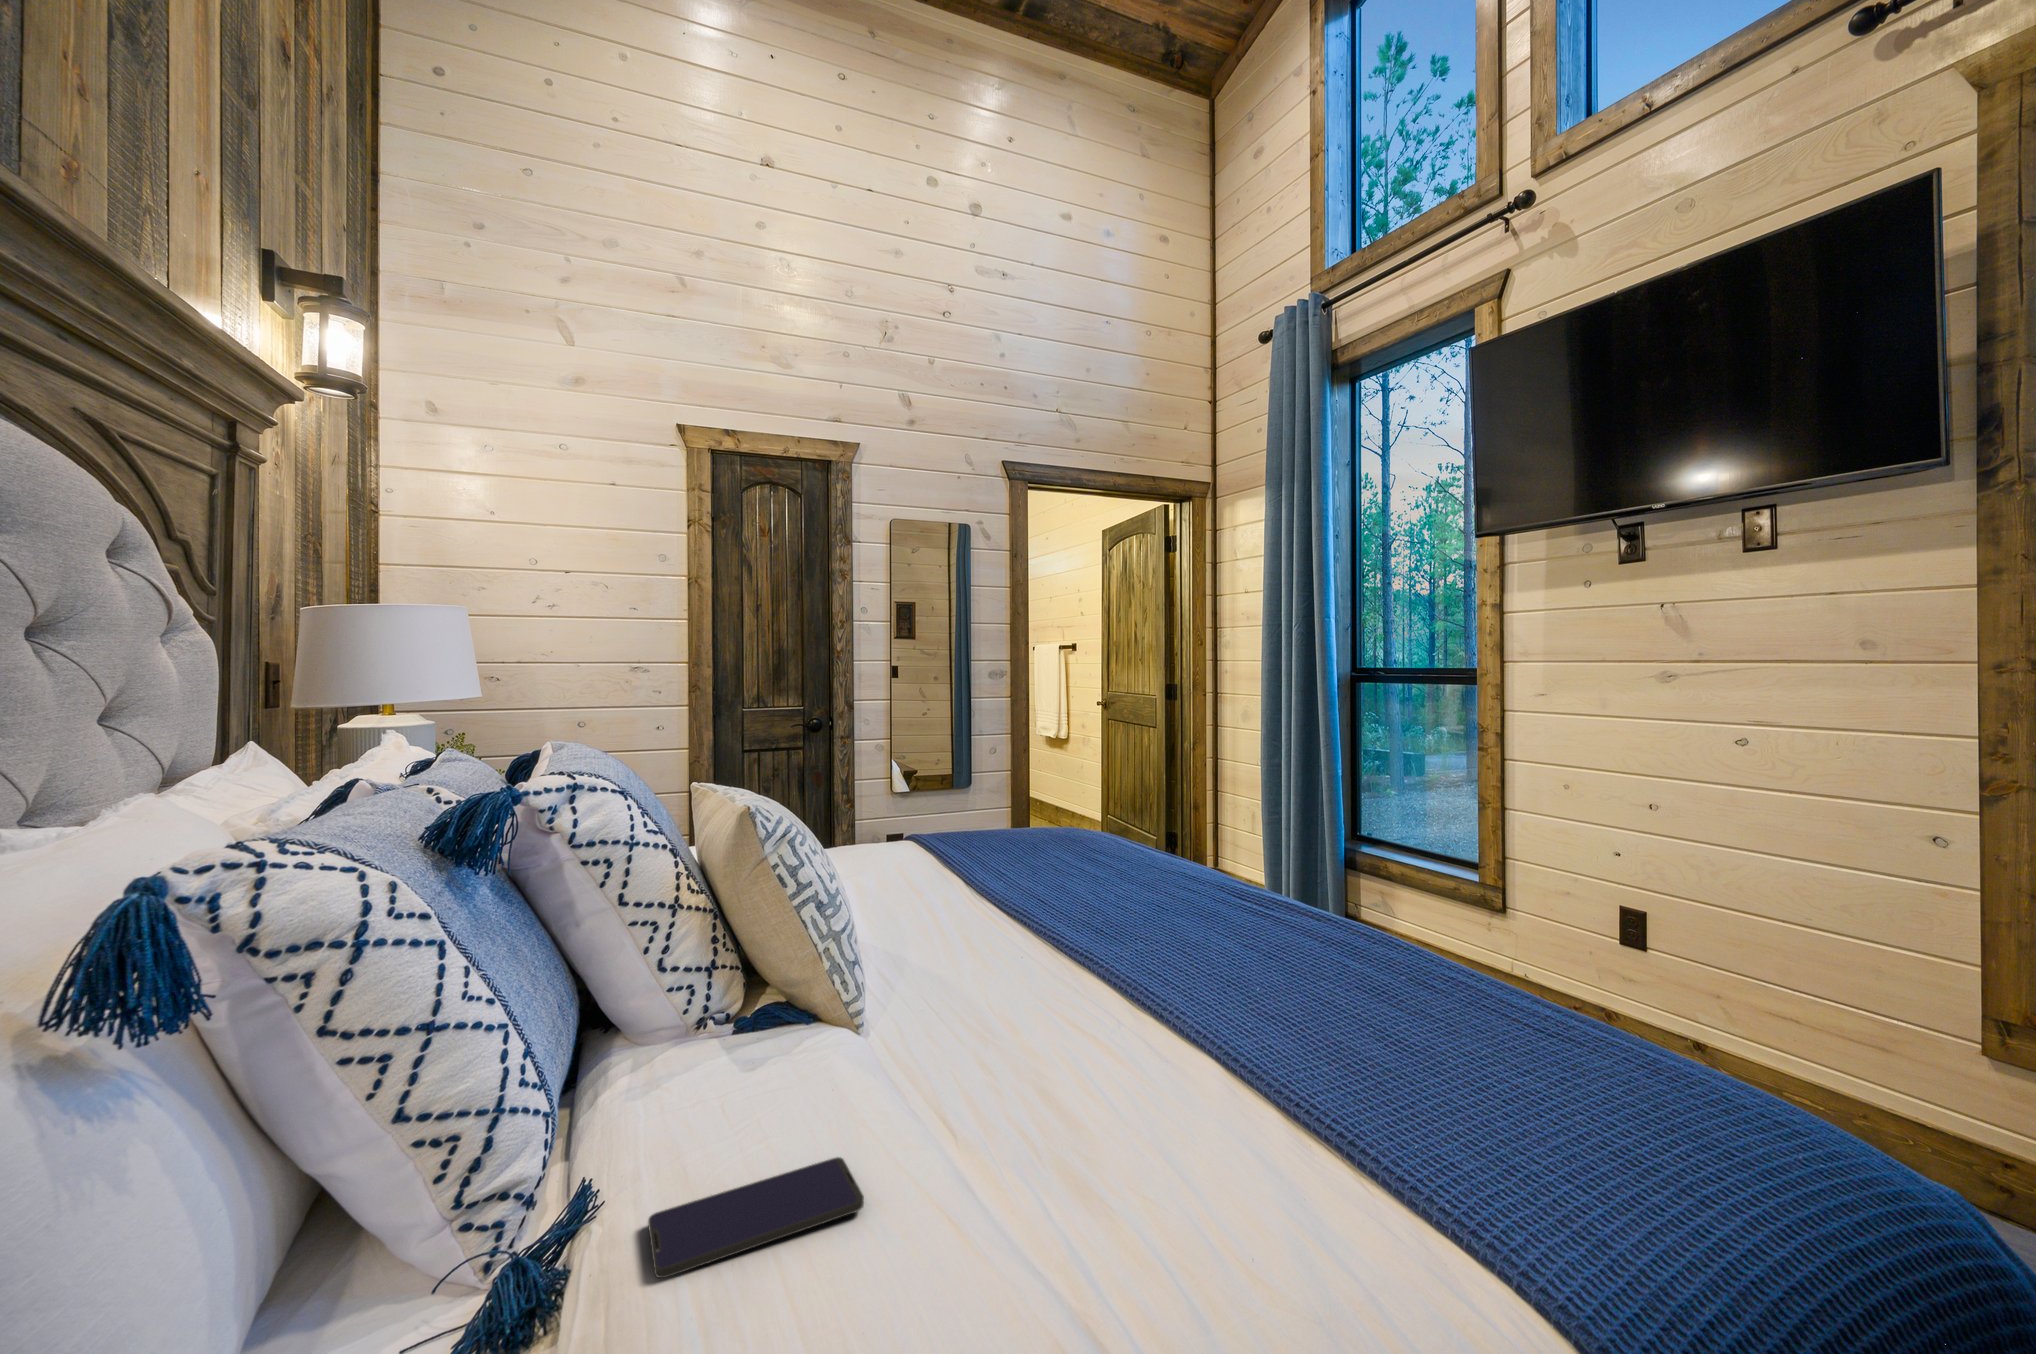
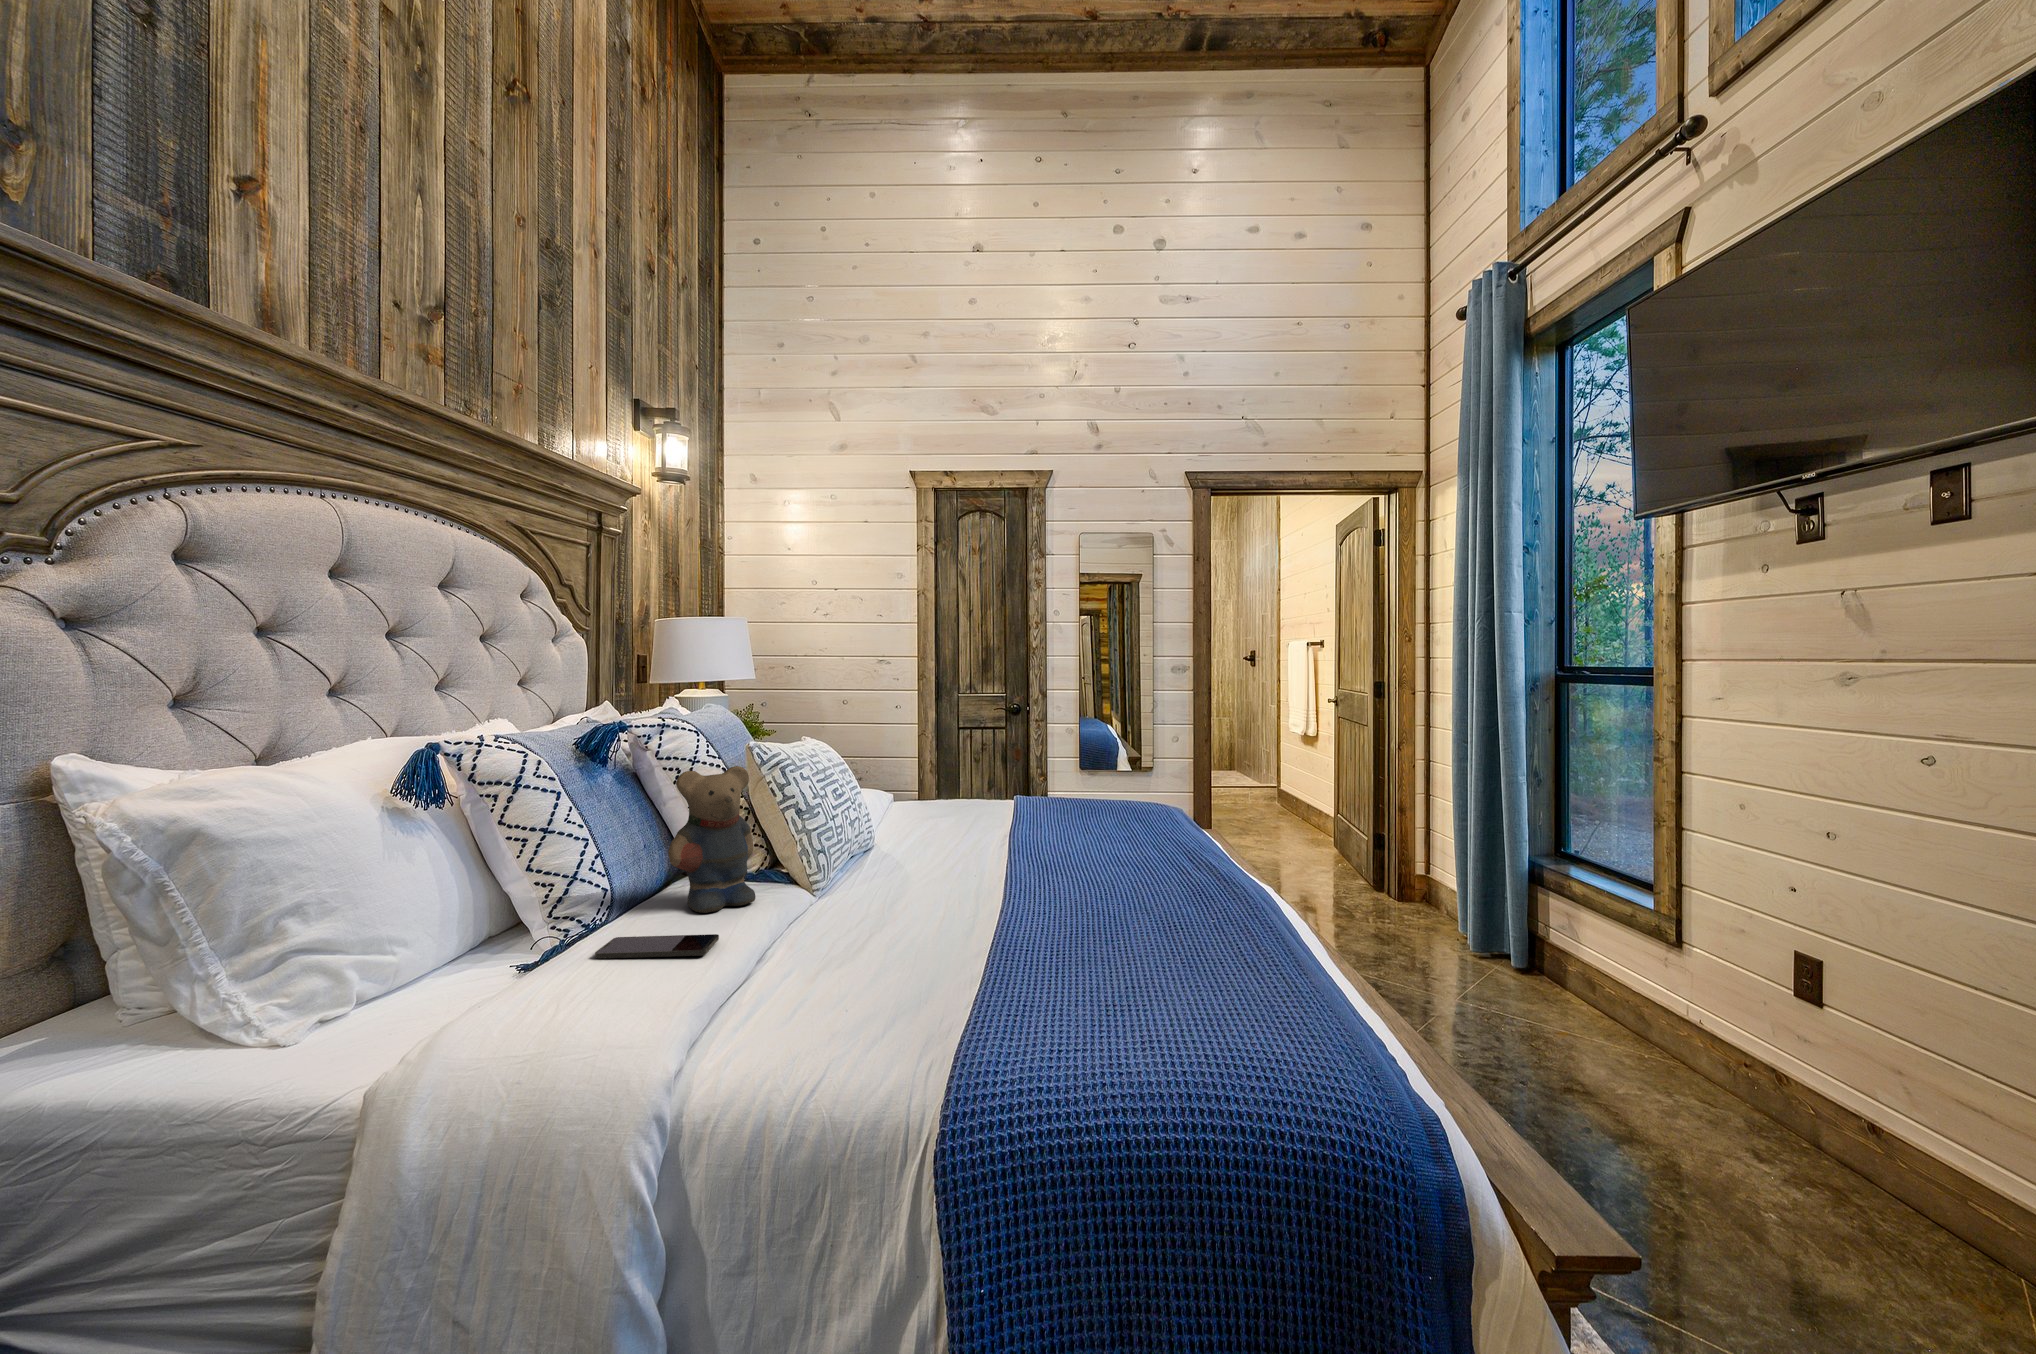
teddy bear: none [662,850,790,1113] -> present [668,766,756,913]

